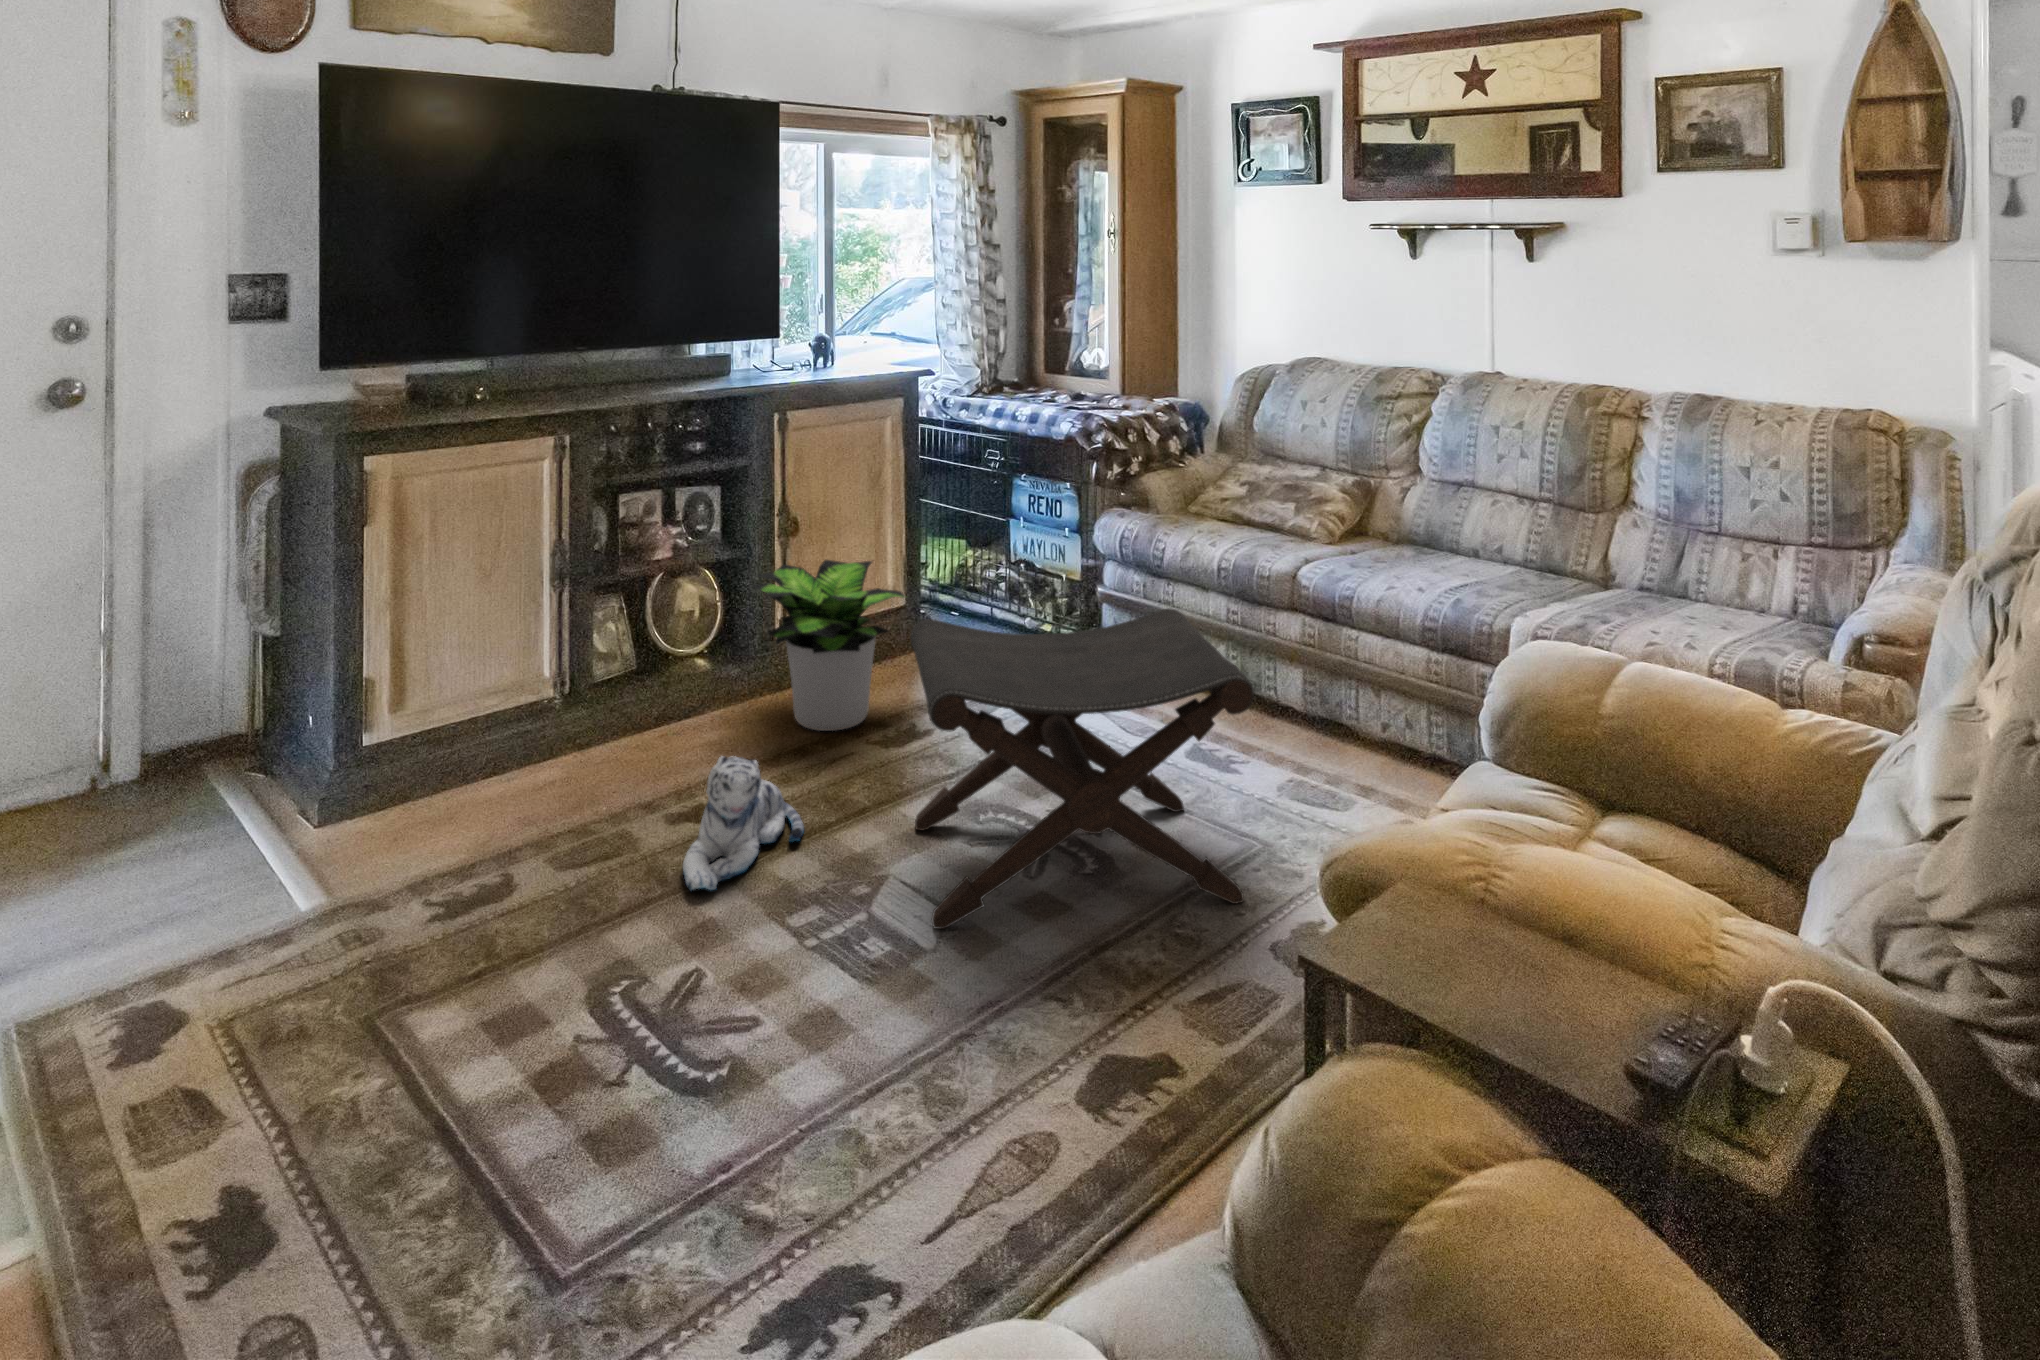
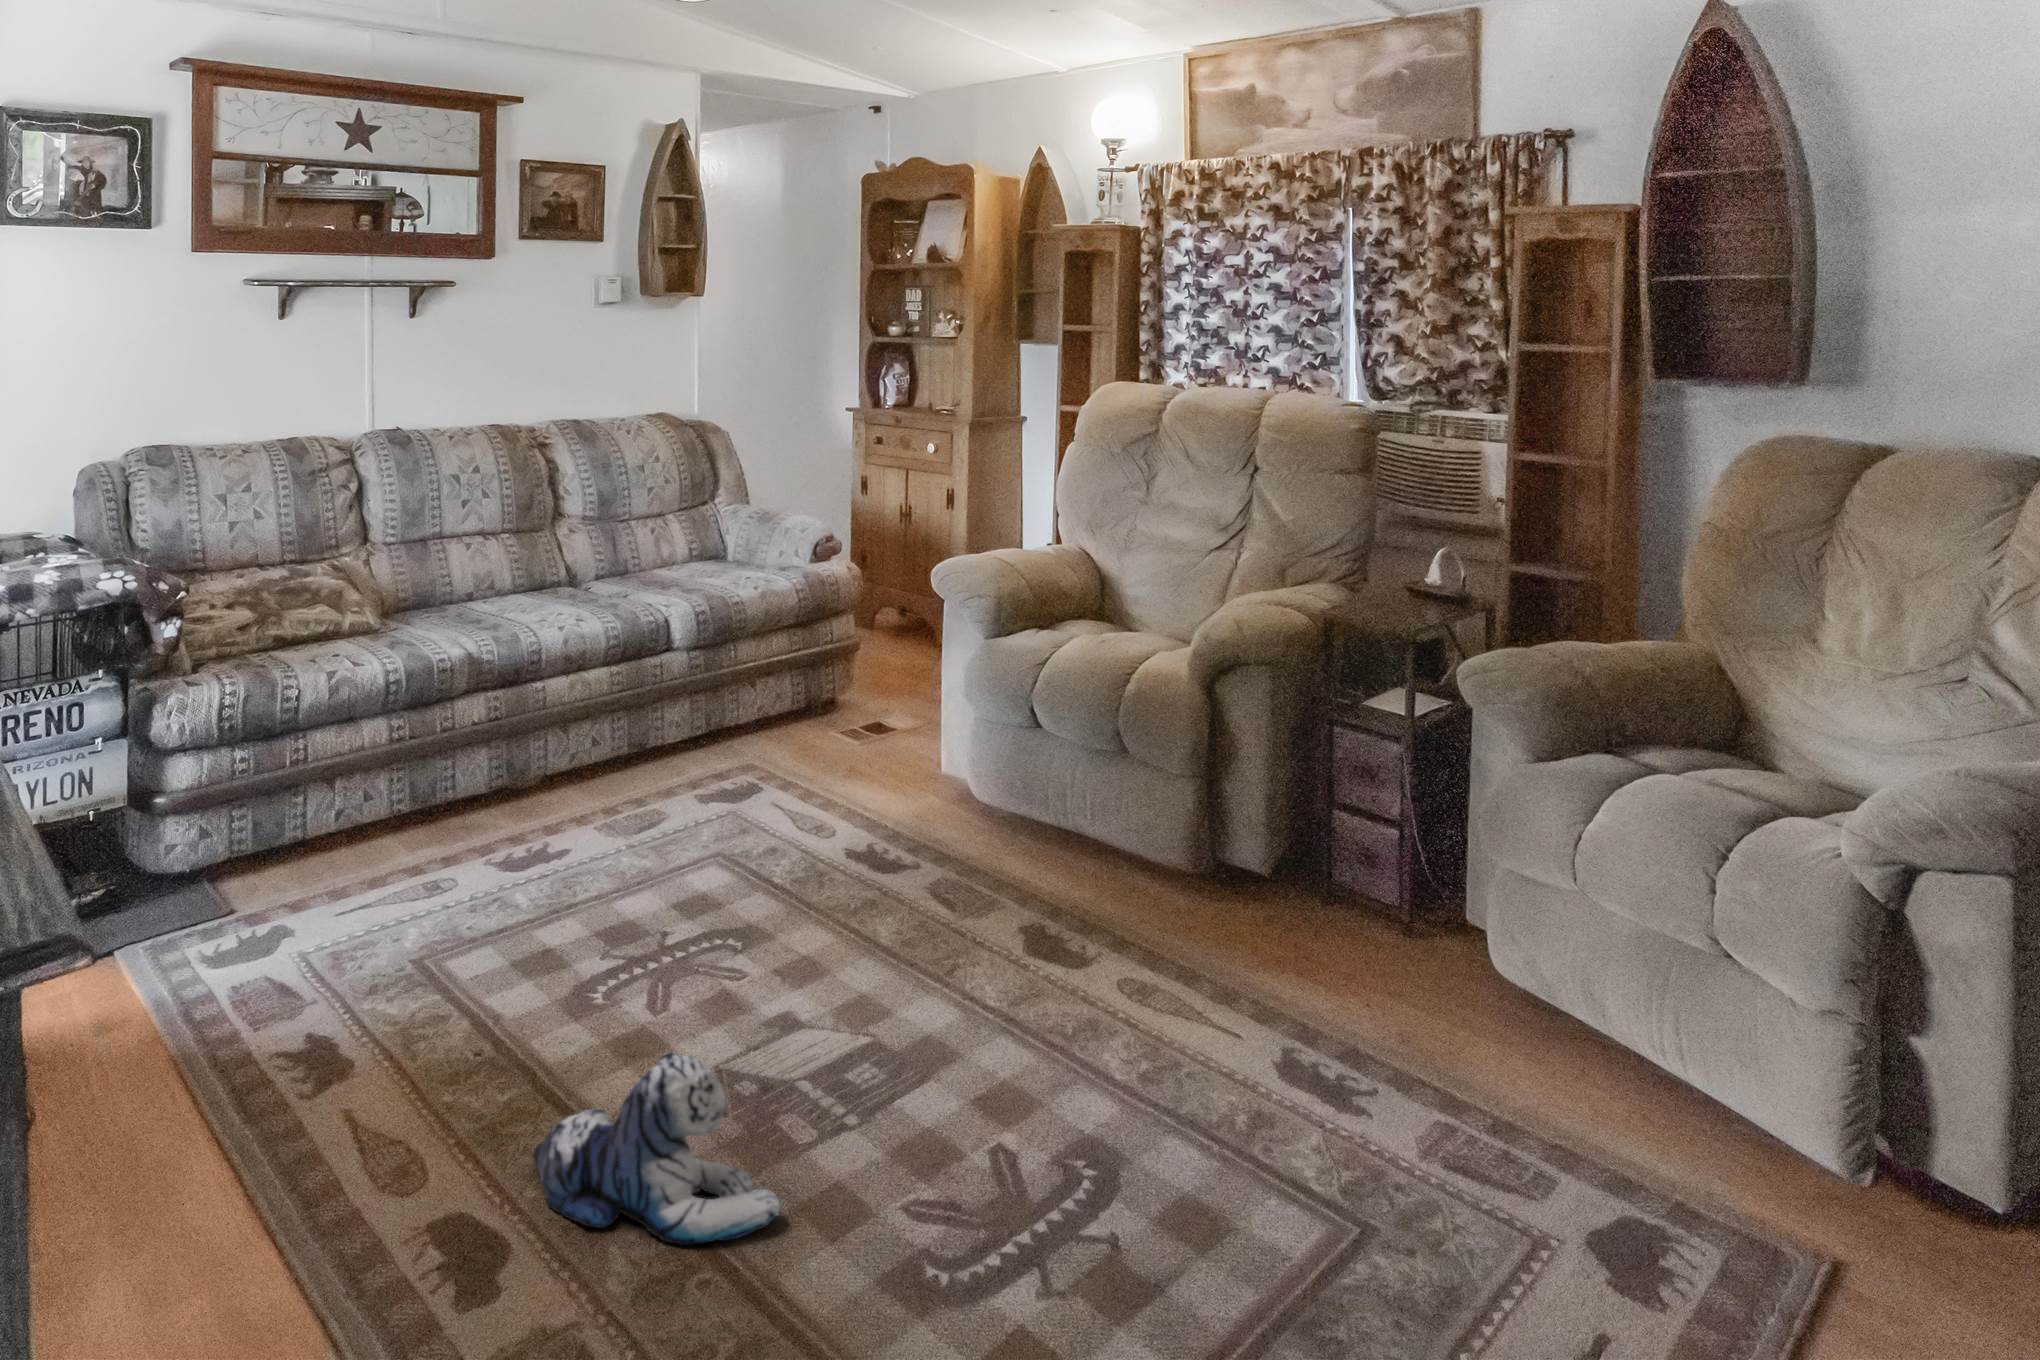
potted plant: present [752,560,905,731] -> none [29,848,364,1156]
footstool: present [910,609,1254,929] -> none [622,692,888,1046]

